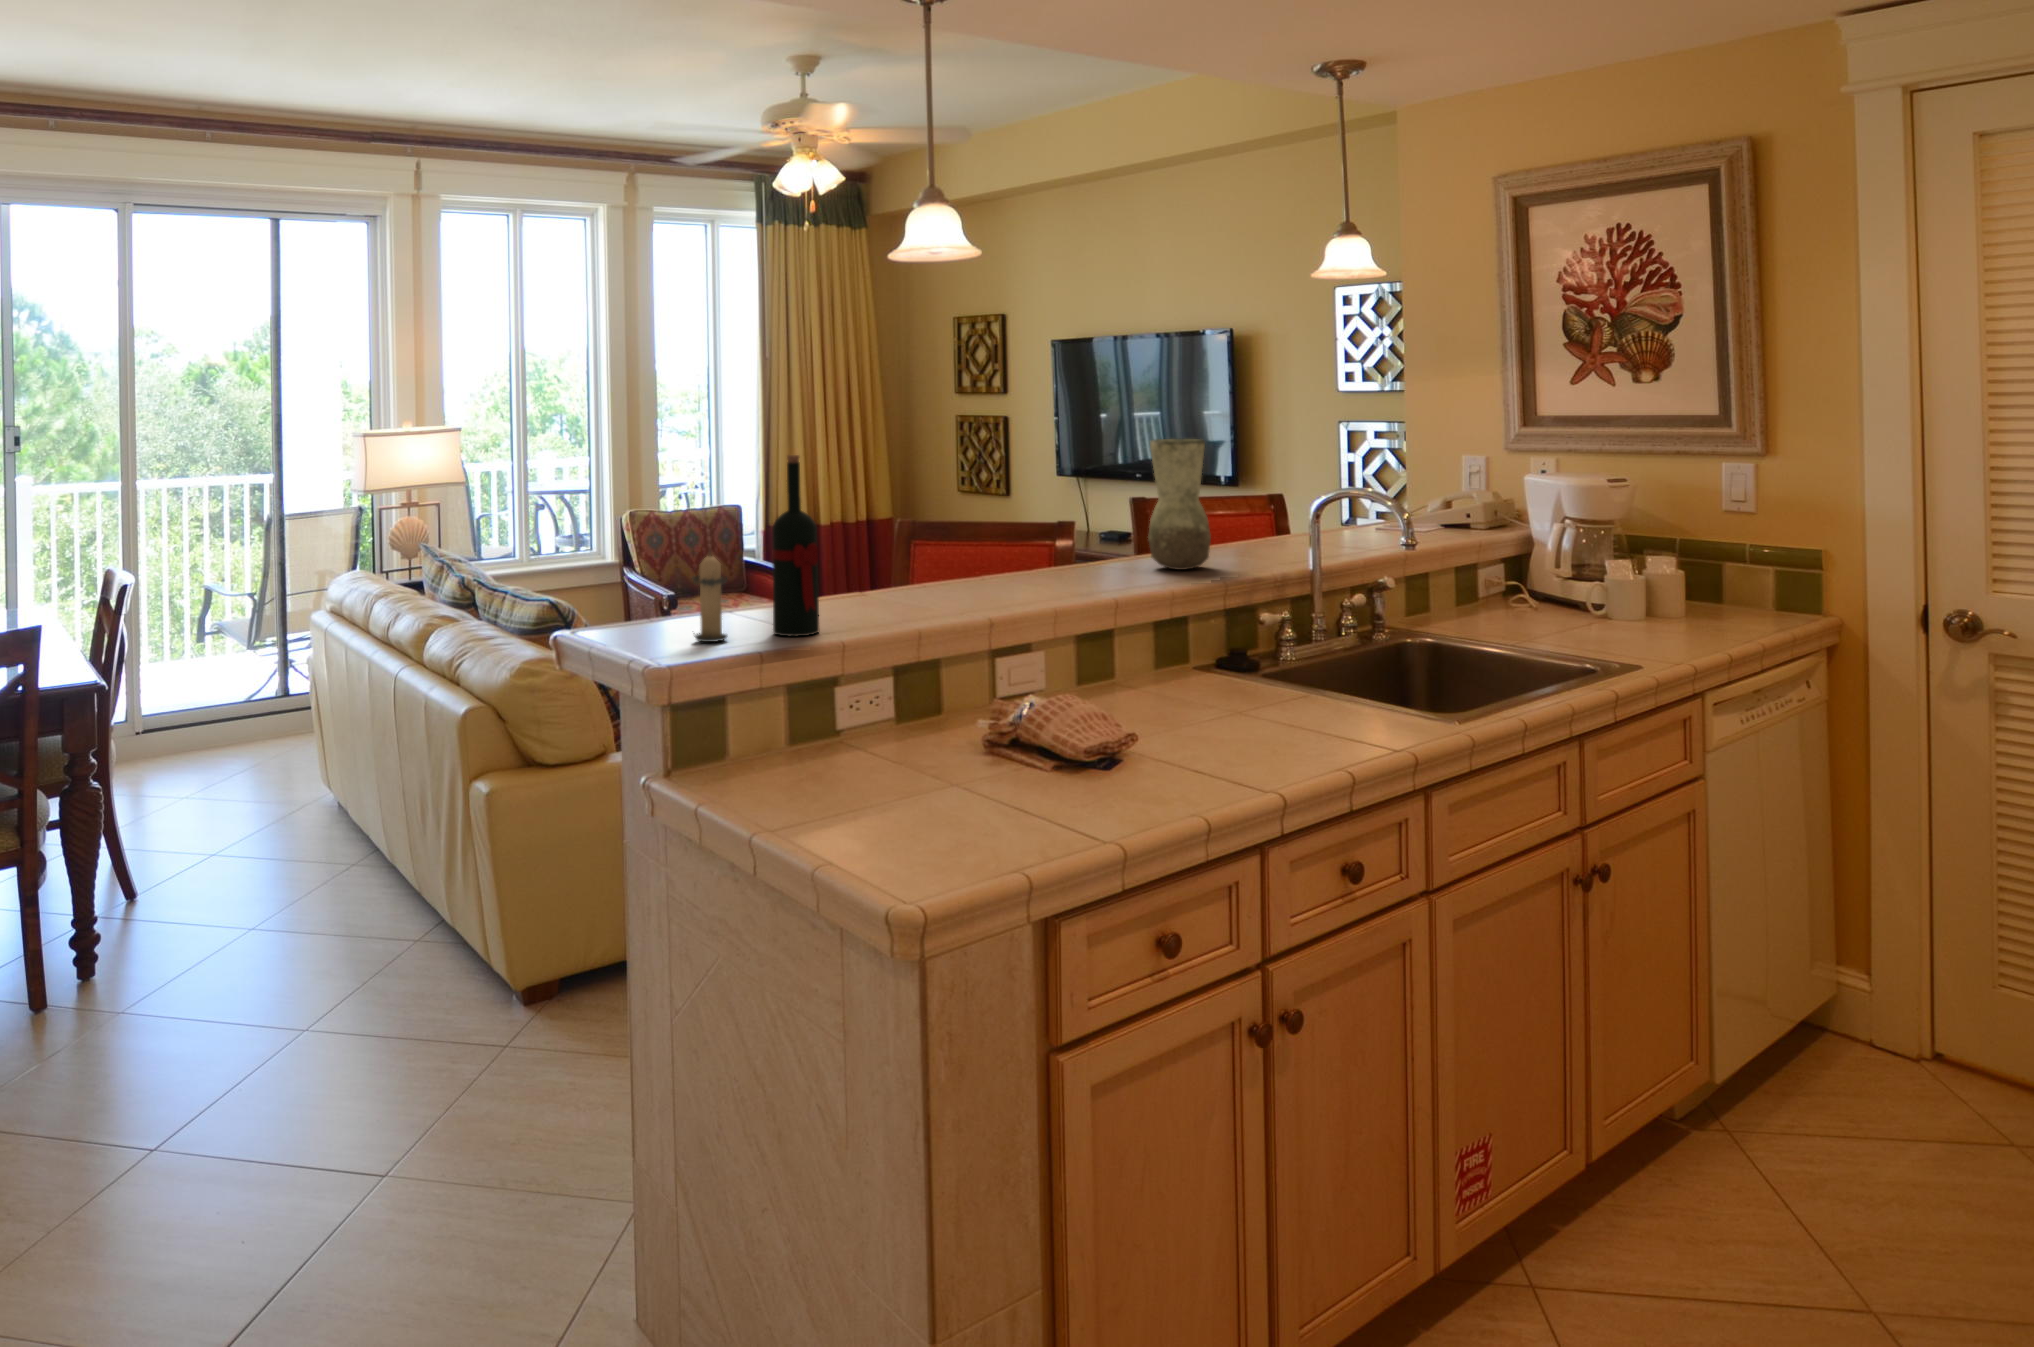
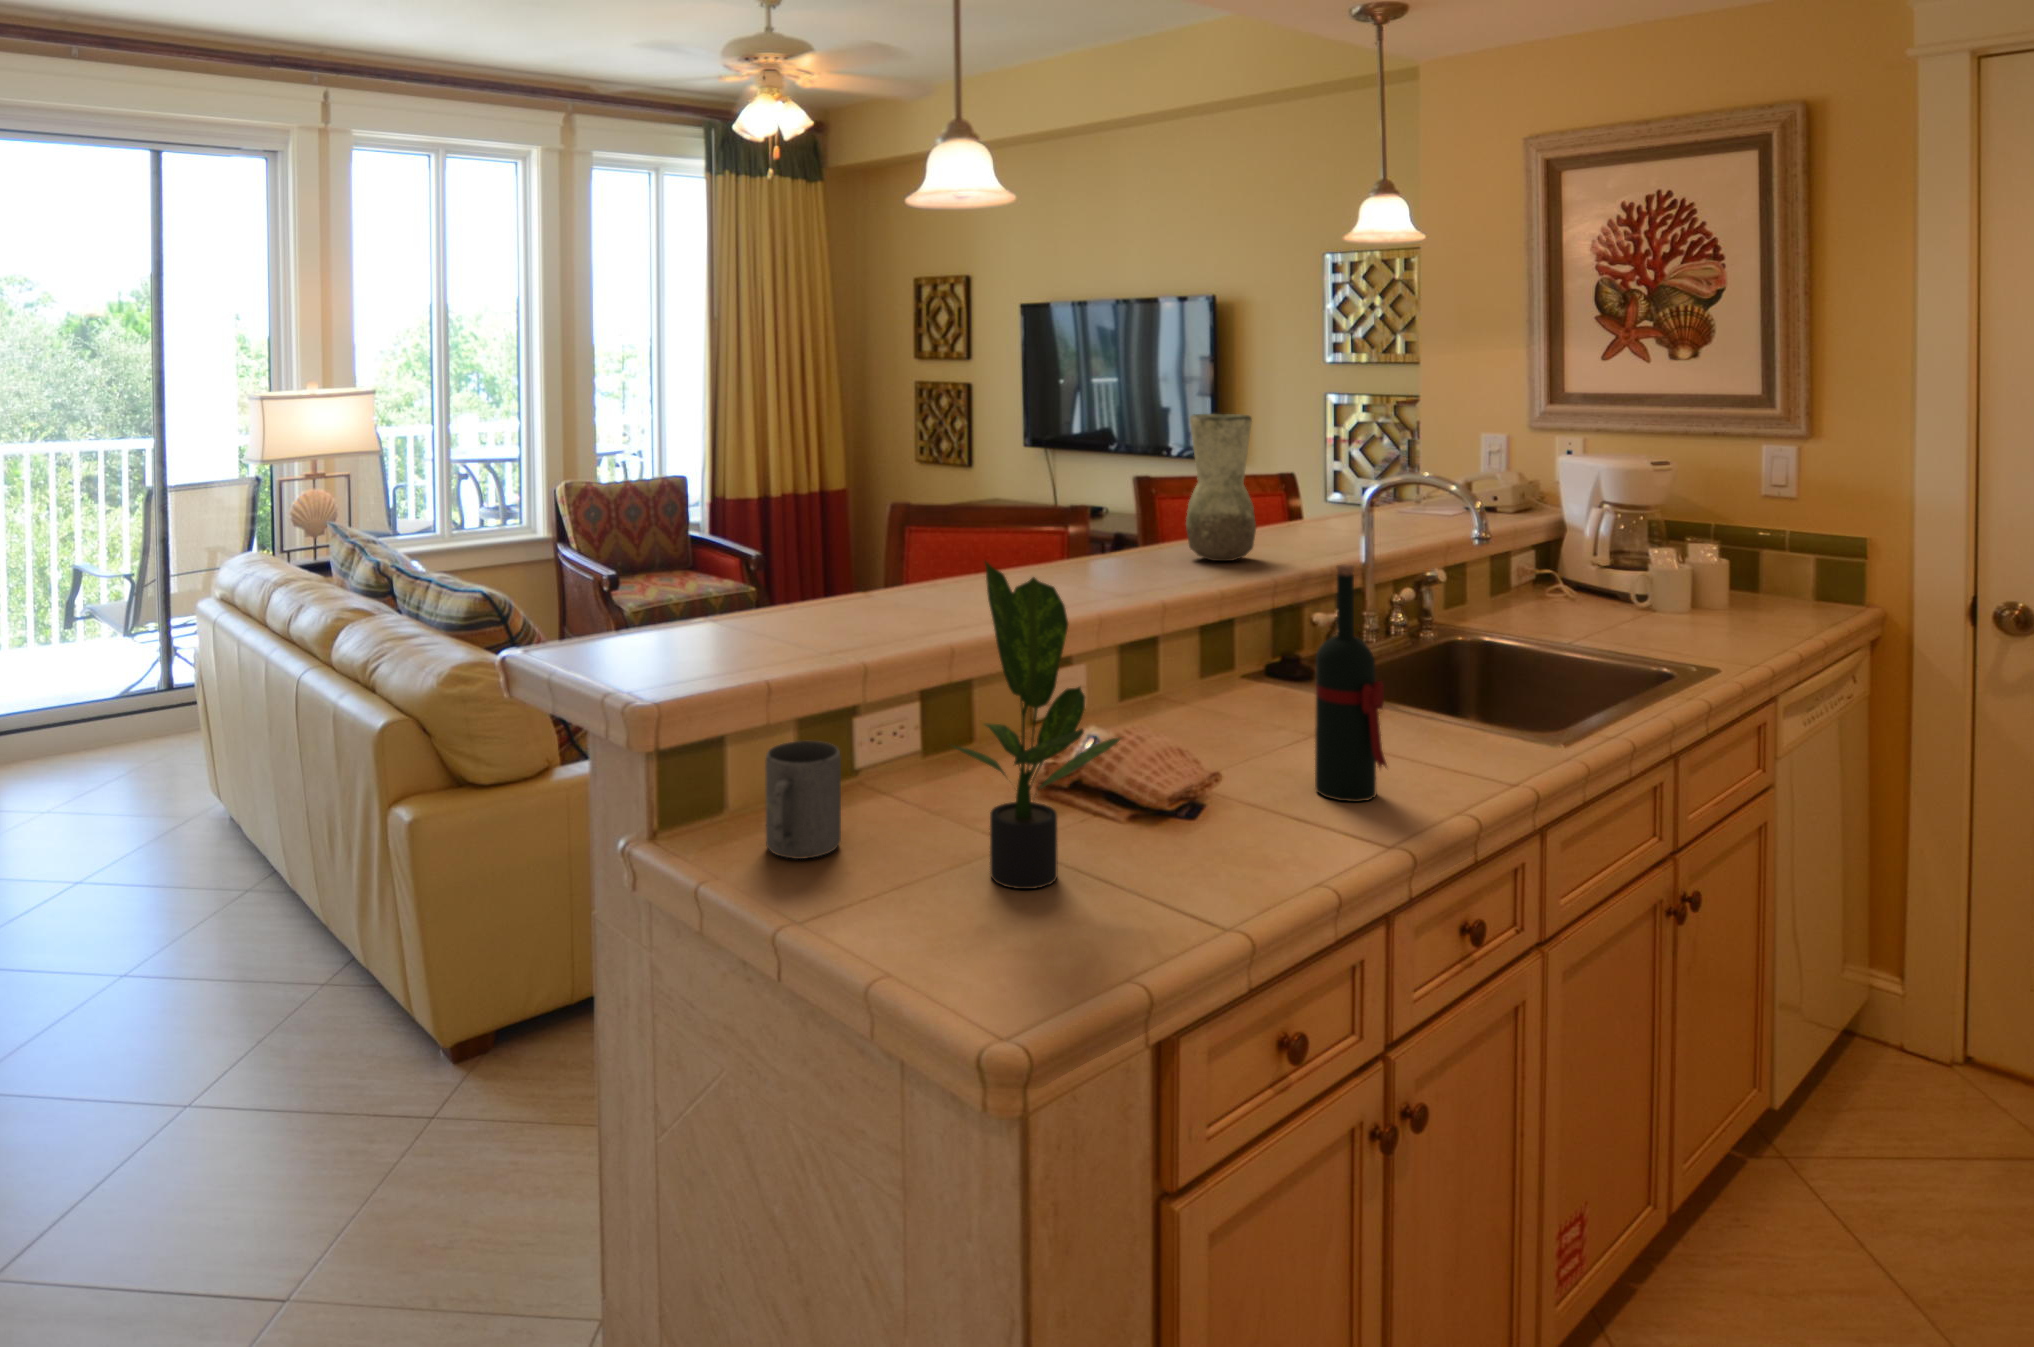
wine bottle: present [772,455,819,637] -> present [1315,564,1387,802]
potted plant: none [891,552,1030,810] -> present [954,562,1121,889]
candle: present [692,555,727,642] -> none [672,550,728,667]
mug: none [756,698,816,788] -> present [765,741,841,859]

